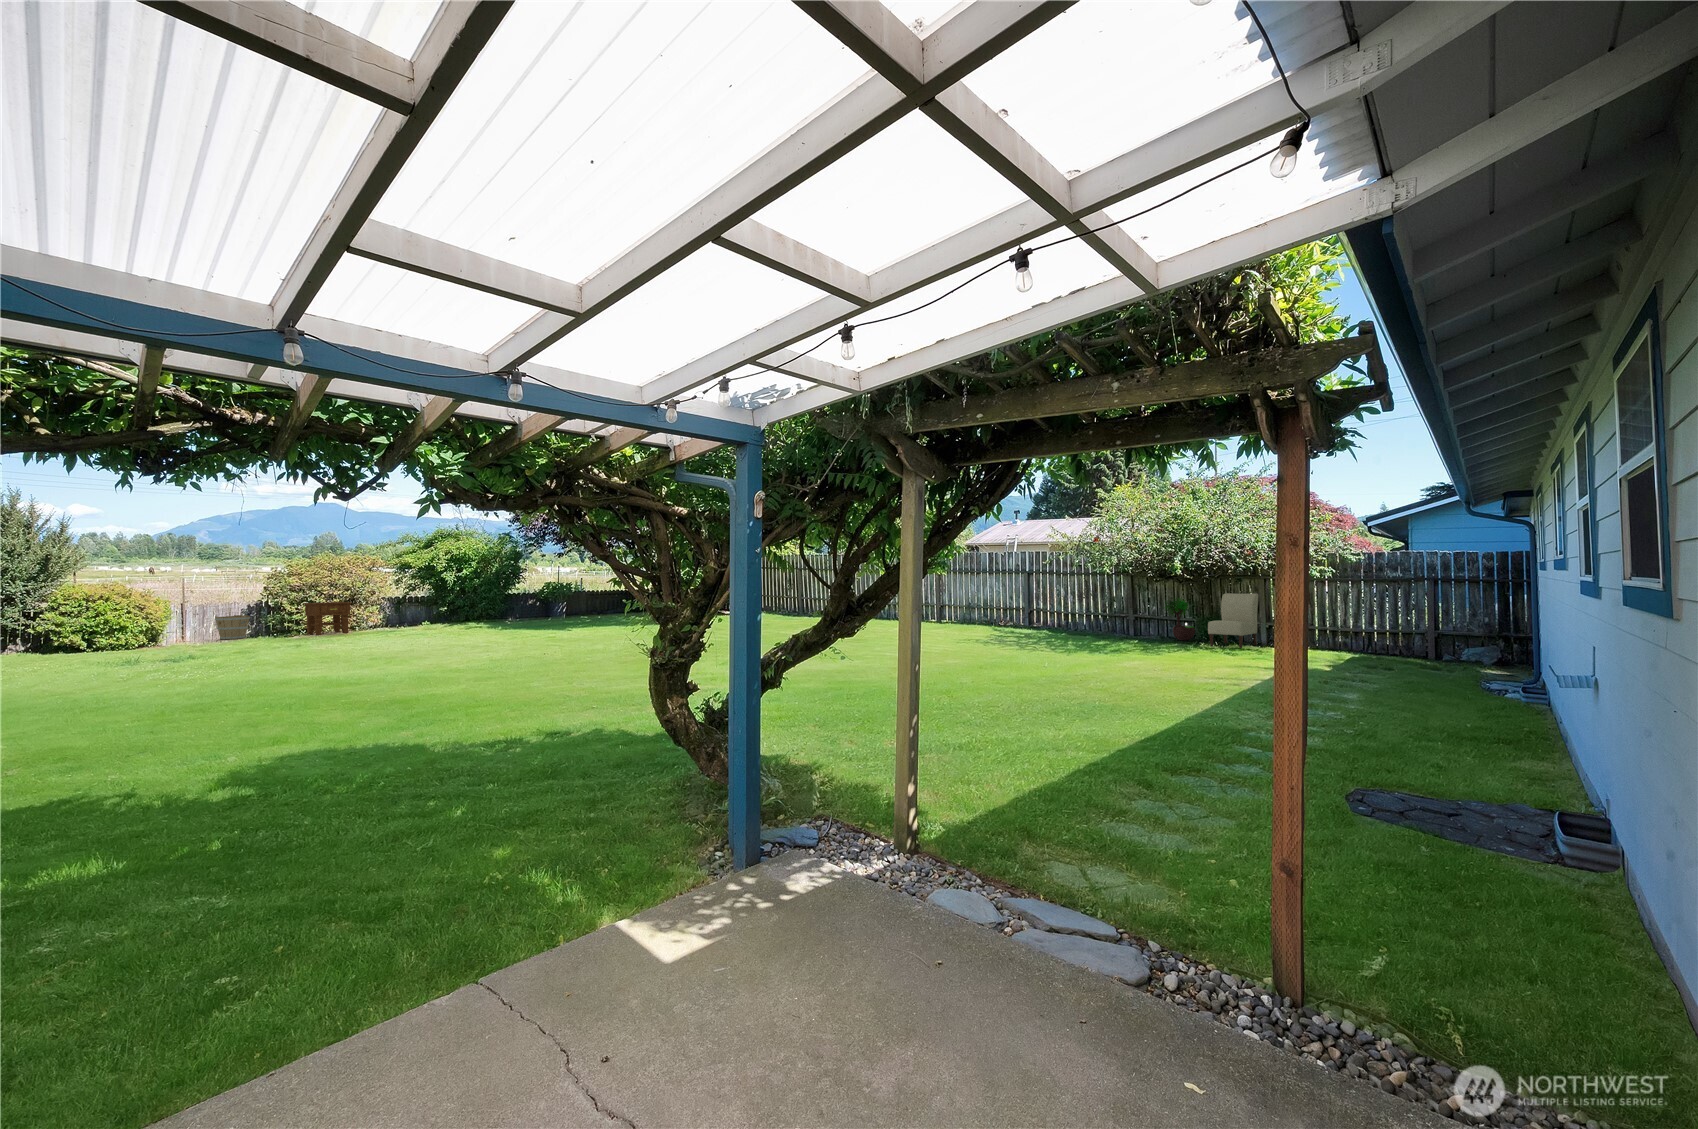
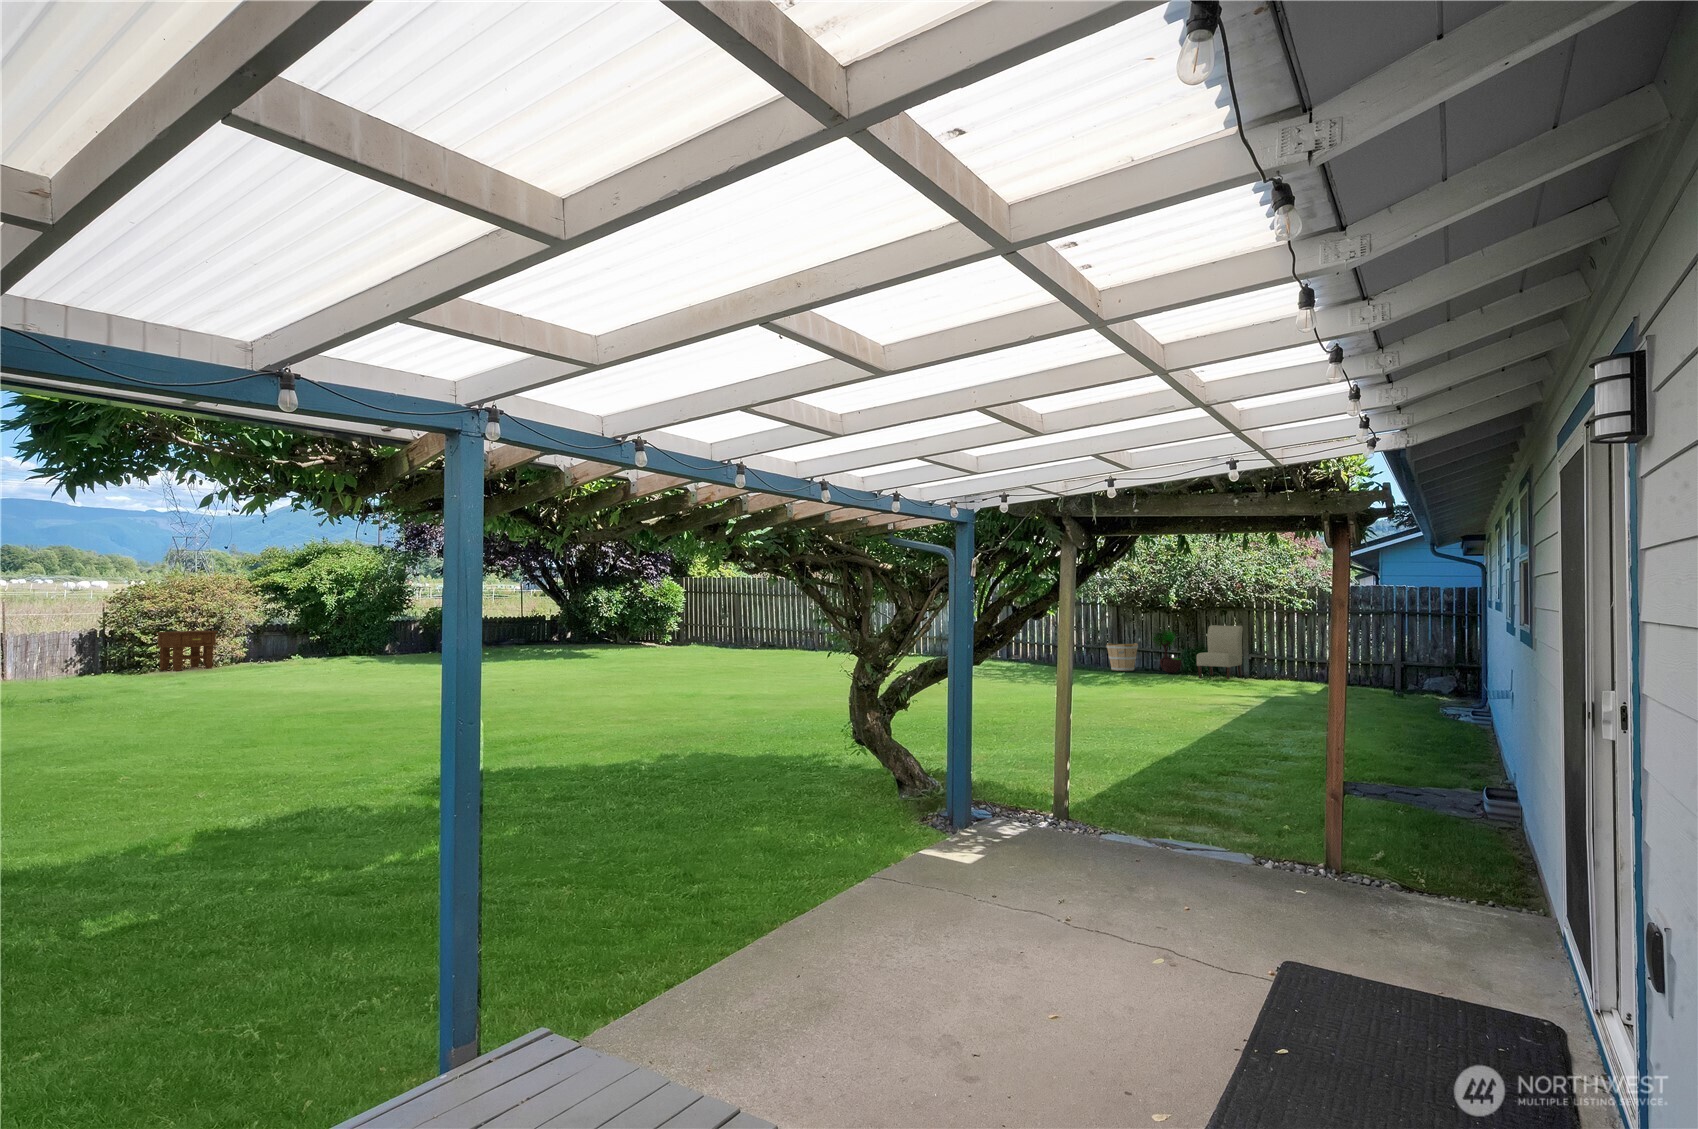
wooden bucket: present [215,615,250,640] -> present [1106,643,1138,671]

